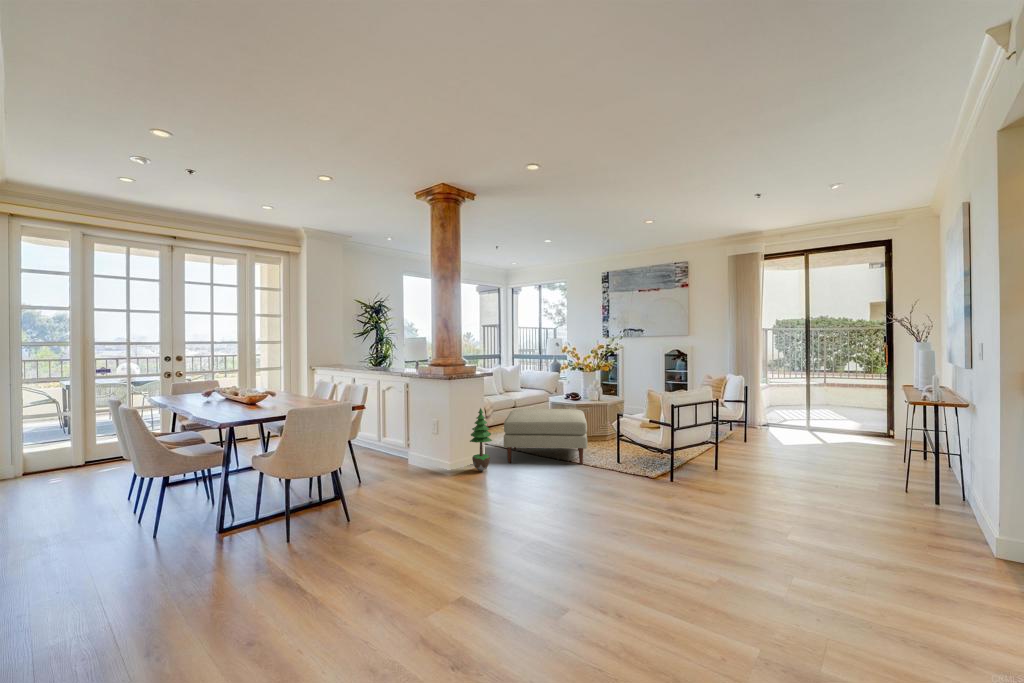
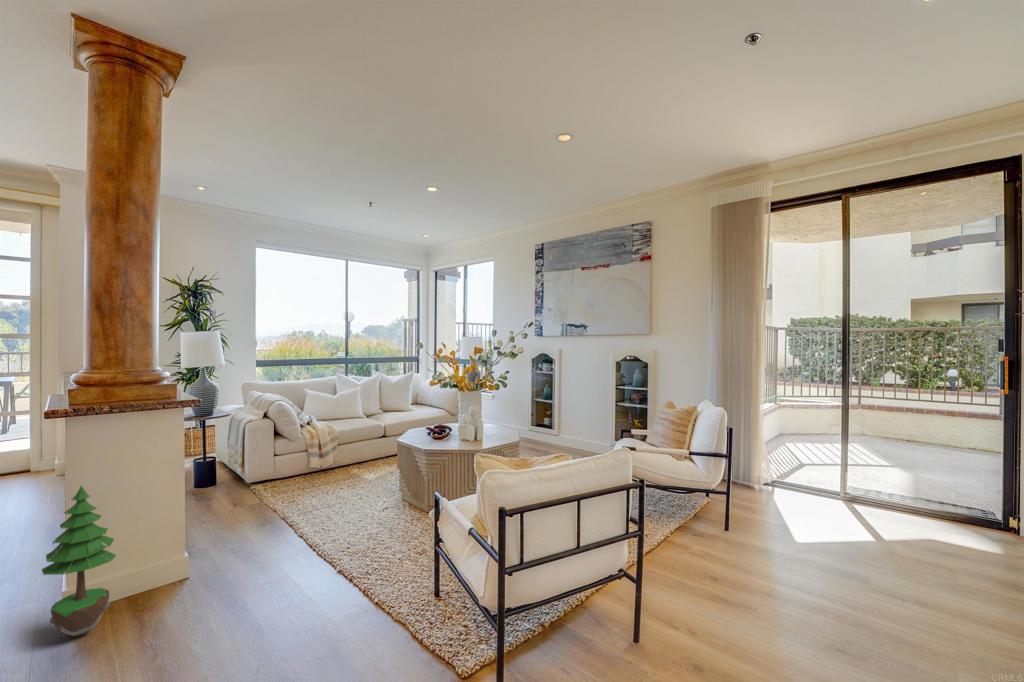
ottoman: present [504,409,587,464] -> none [181,464,408,609]

